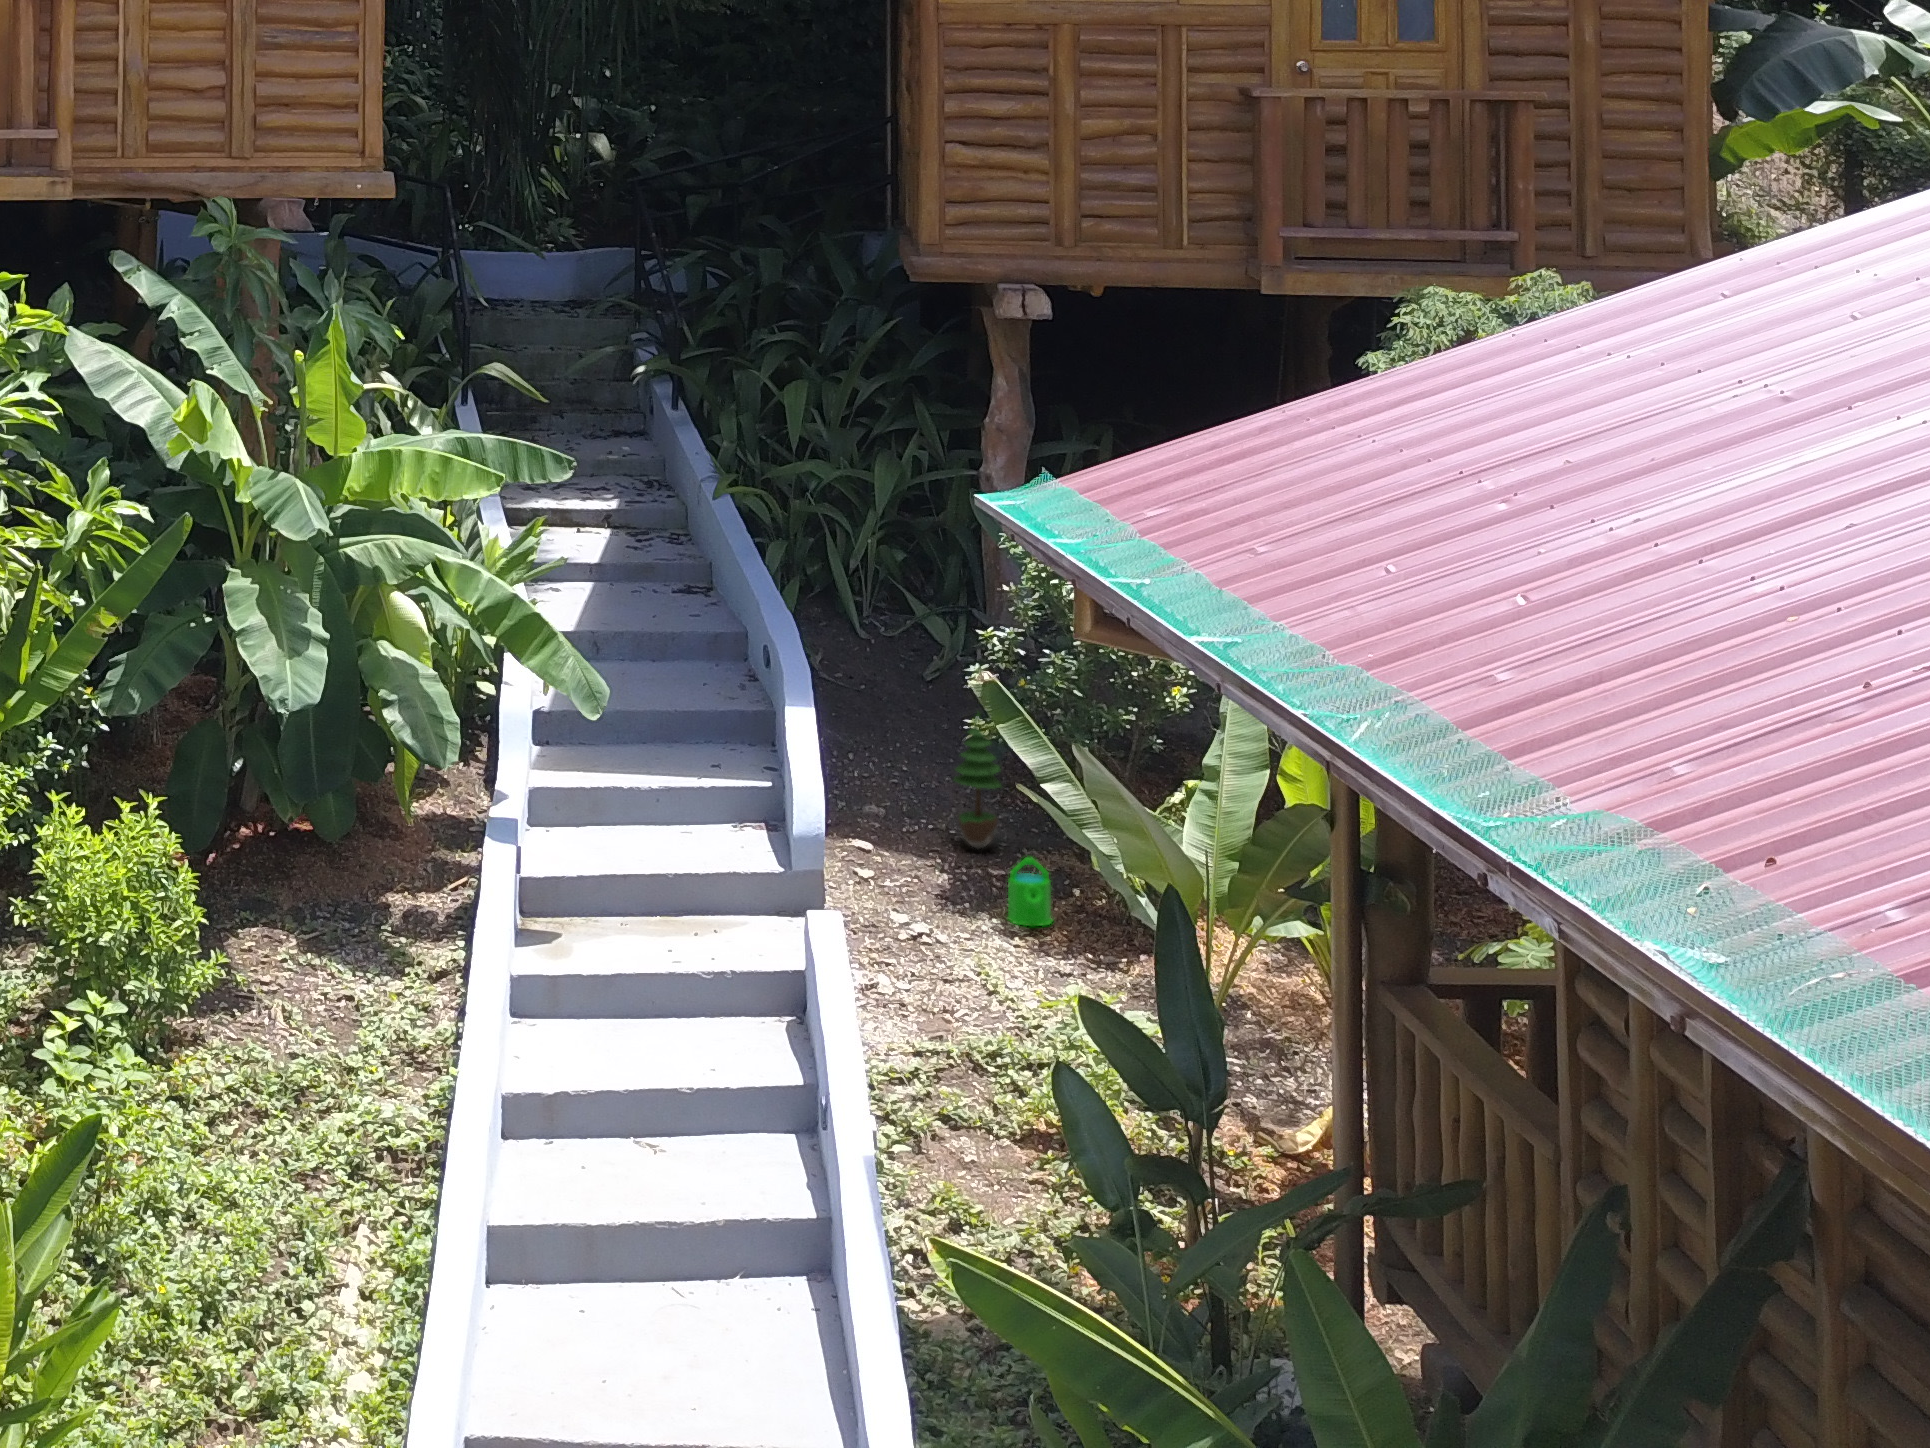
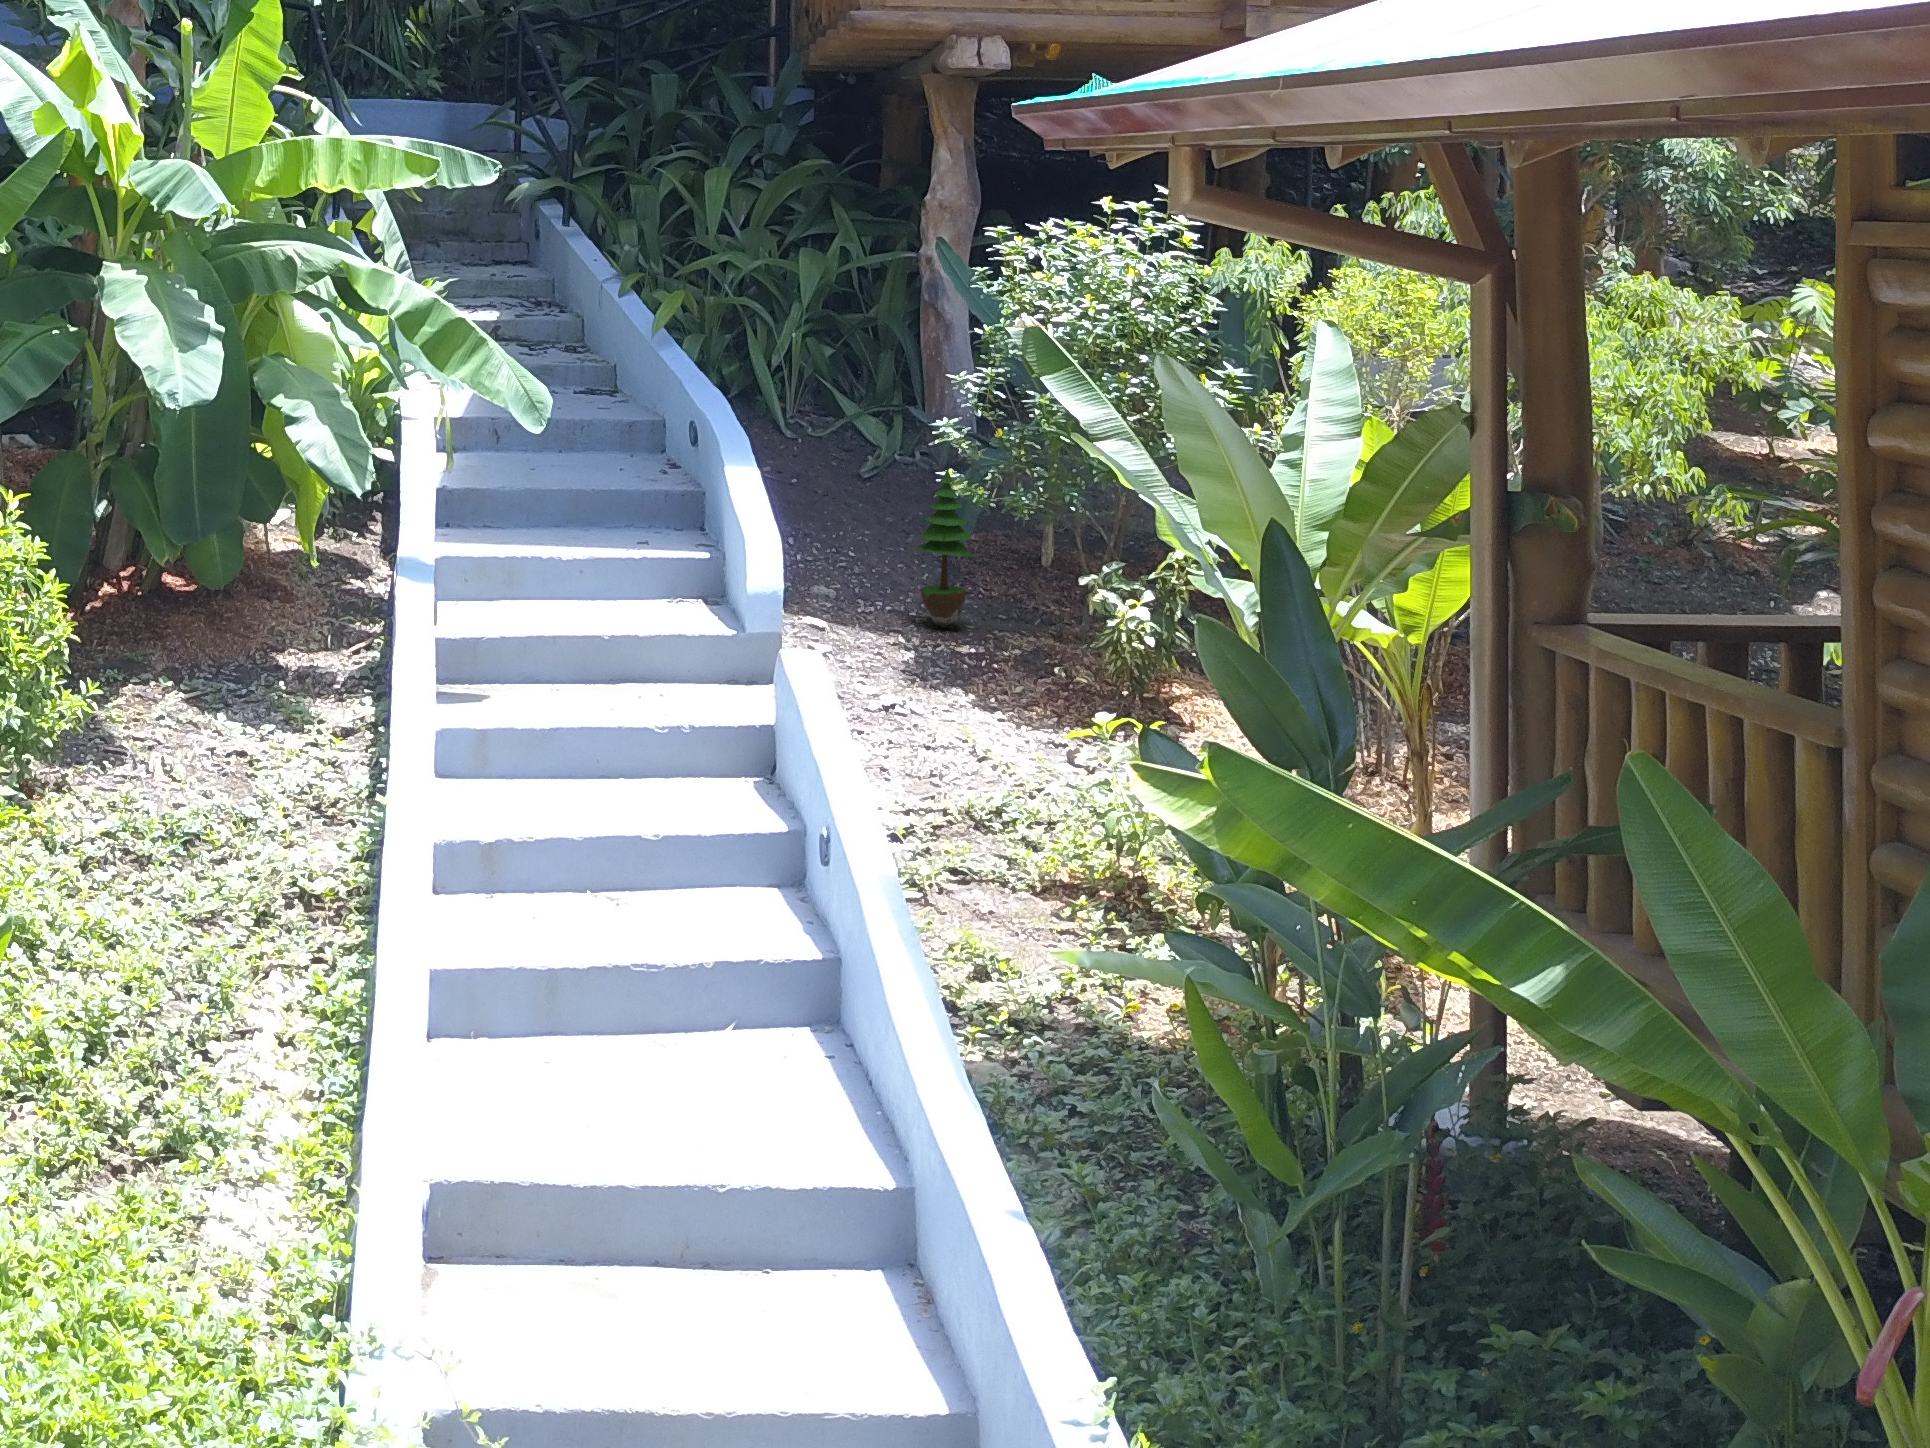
watering can: present [1008,857,1053,926] -> none [984,619,1041,696]

